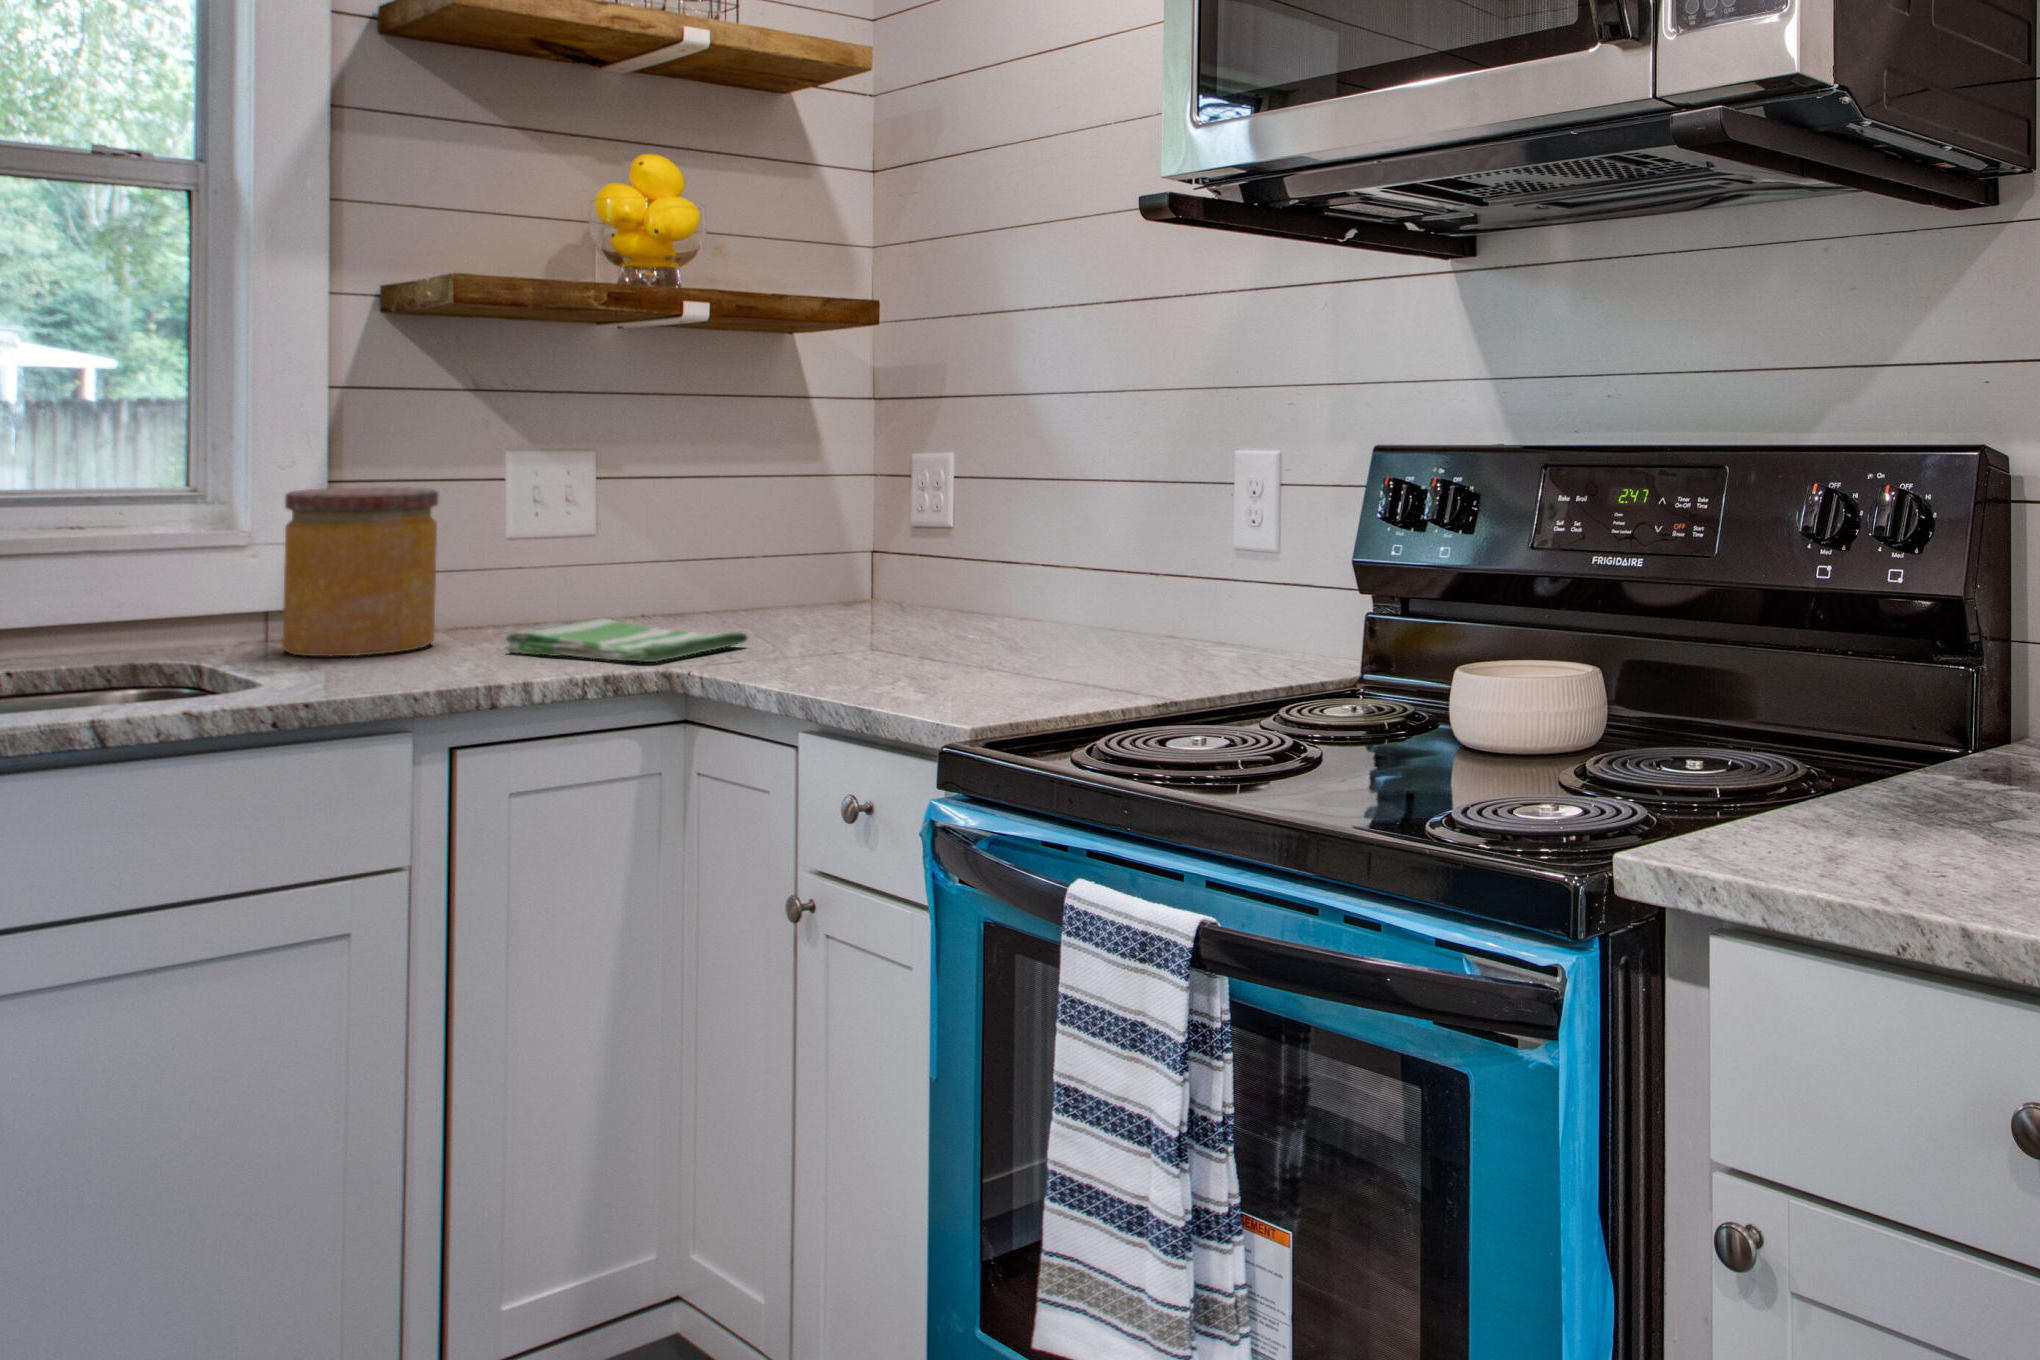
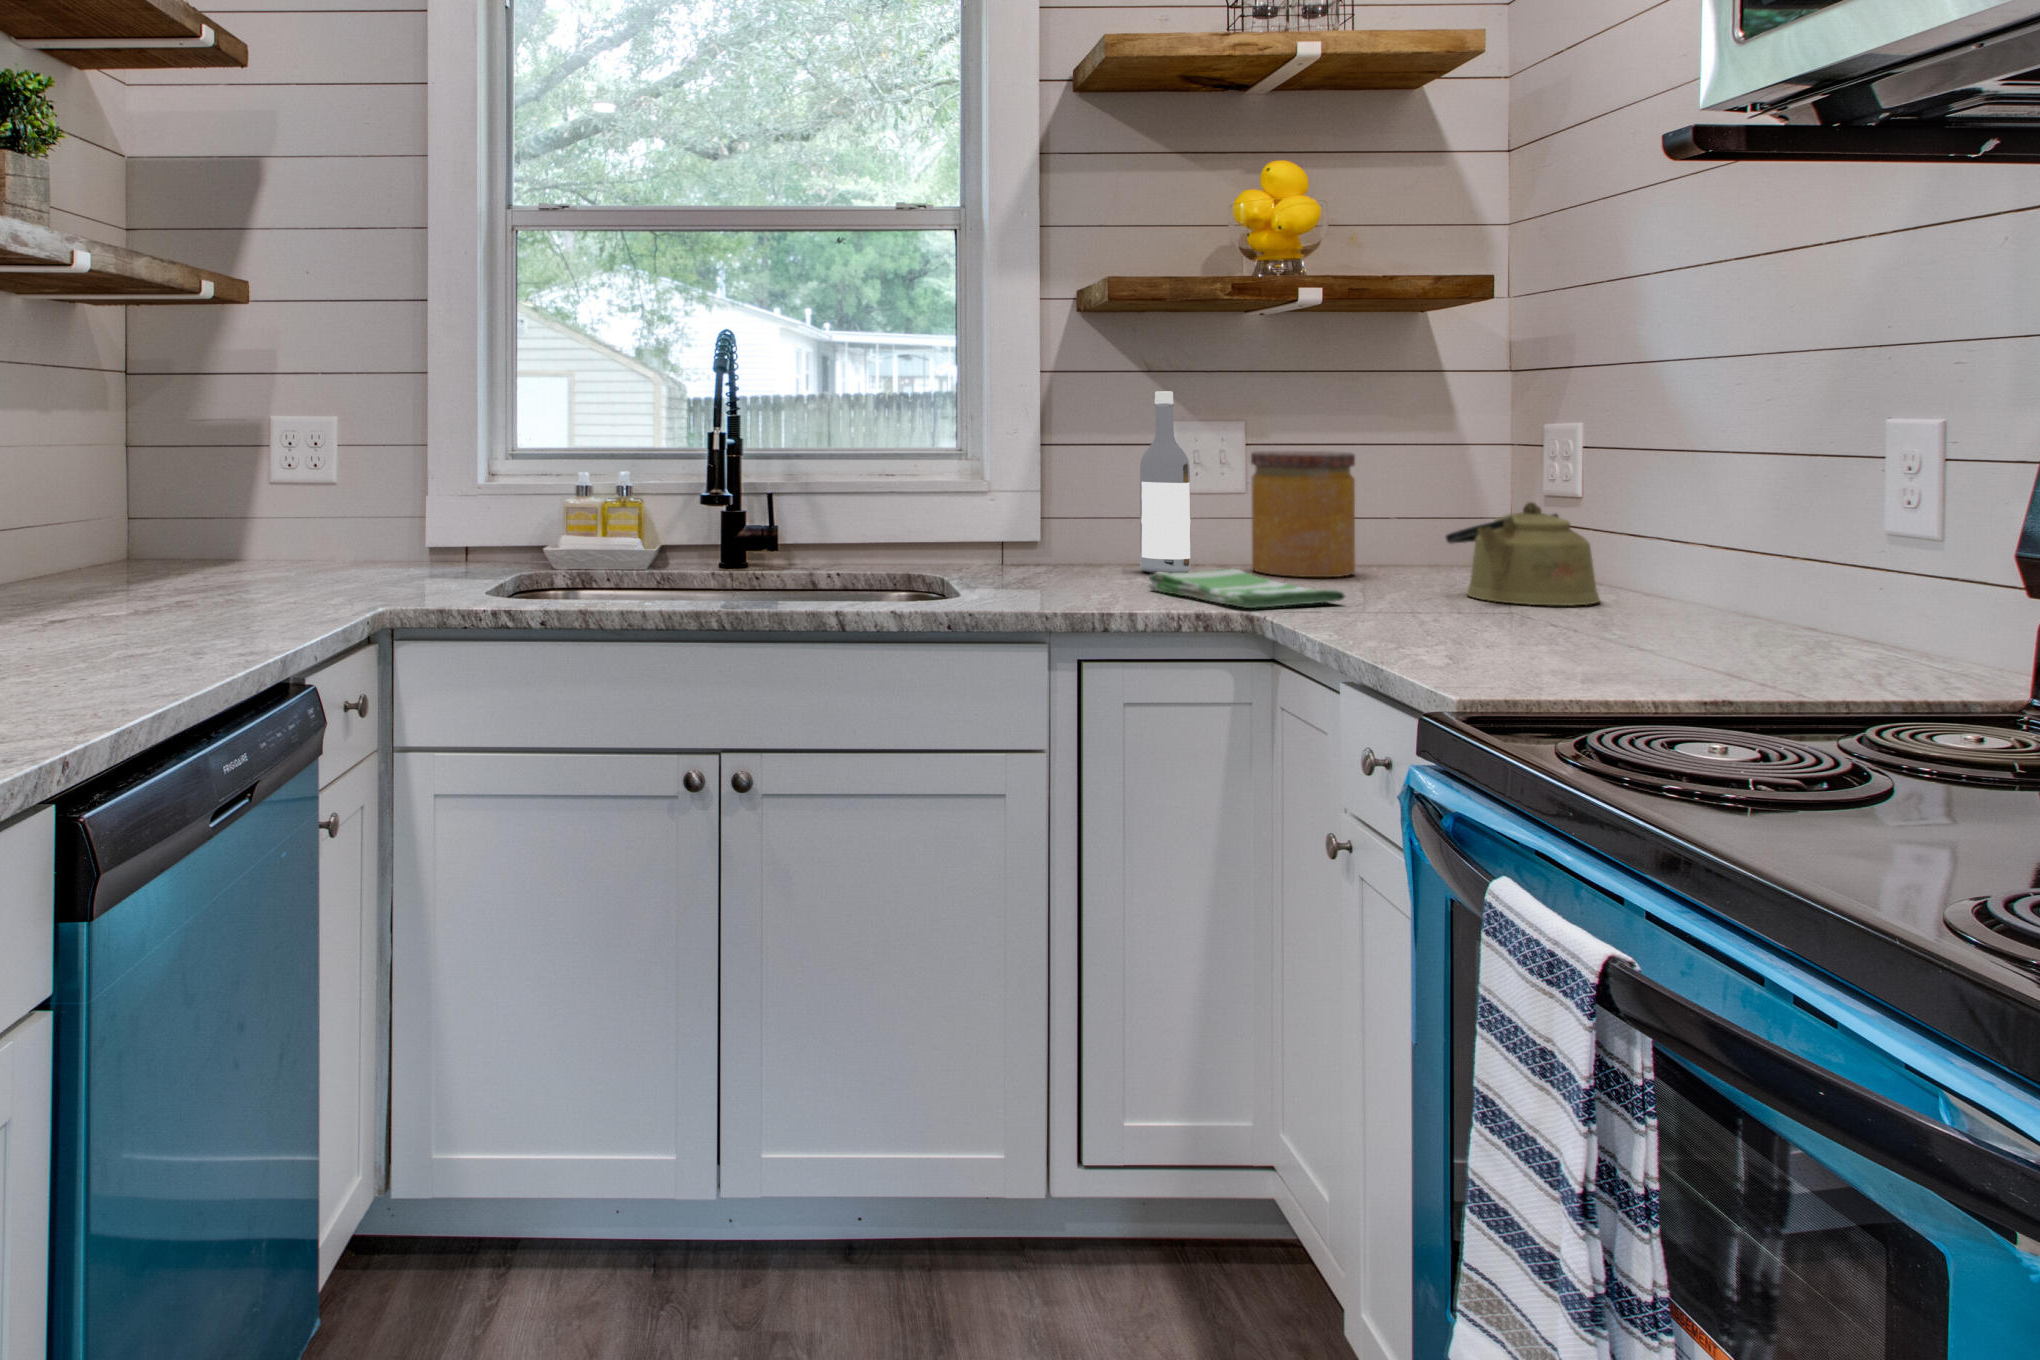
wine bottle: none [460,413,528,631] -> present [1140,391,1191,574]
jar: present [283,487,438,656] -> present [1251,451,1355,577]
kettle: none [831,525,975,628] -> present [1446,502,1600,606]

